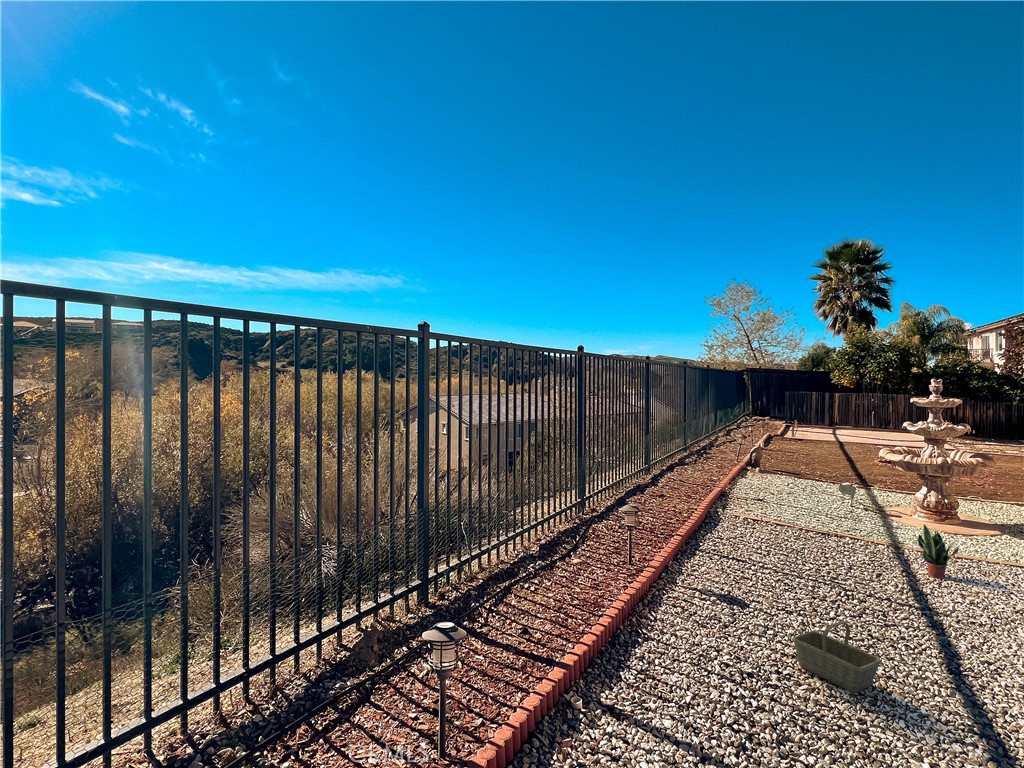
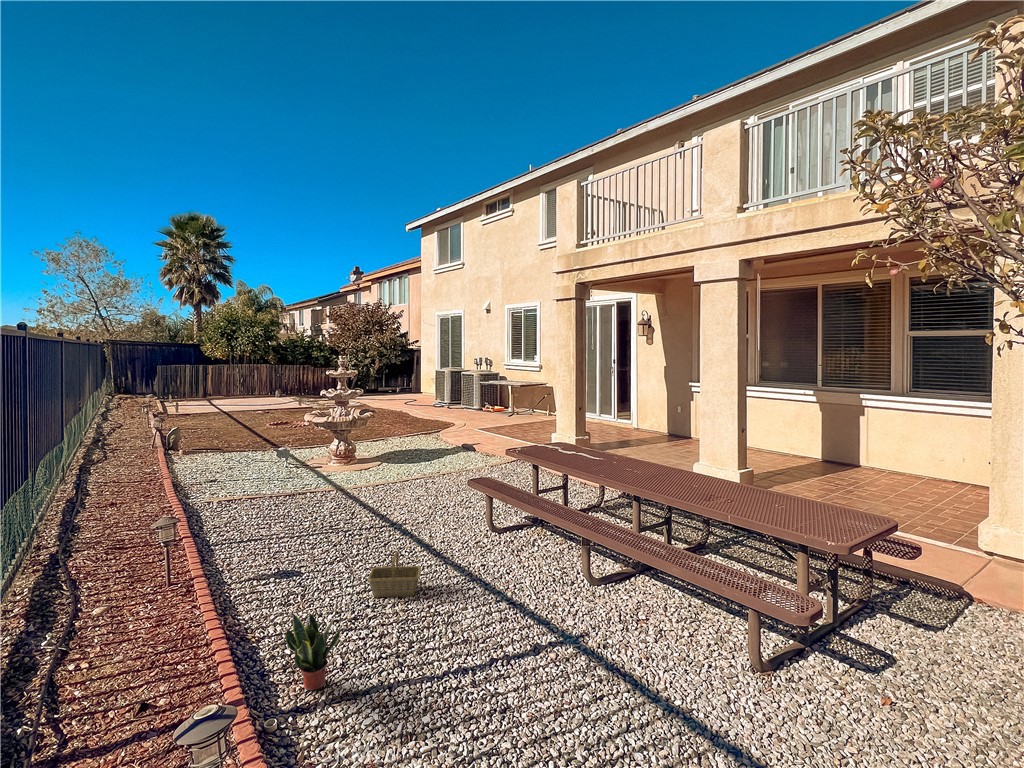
potted plant: present [918,525,959,579] -> present [286,613,340,690]

